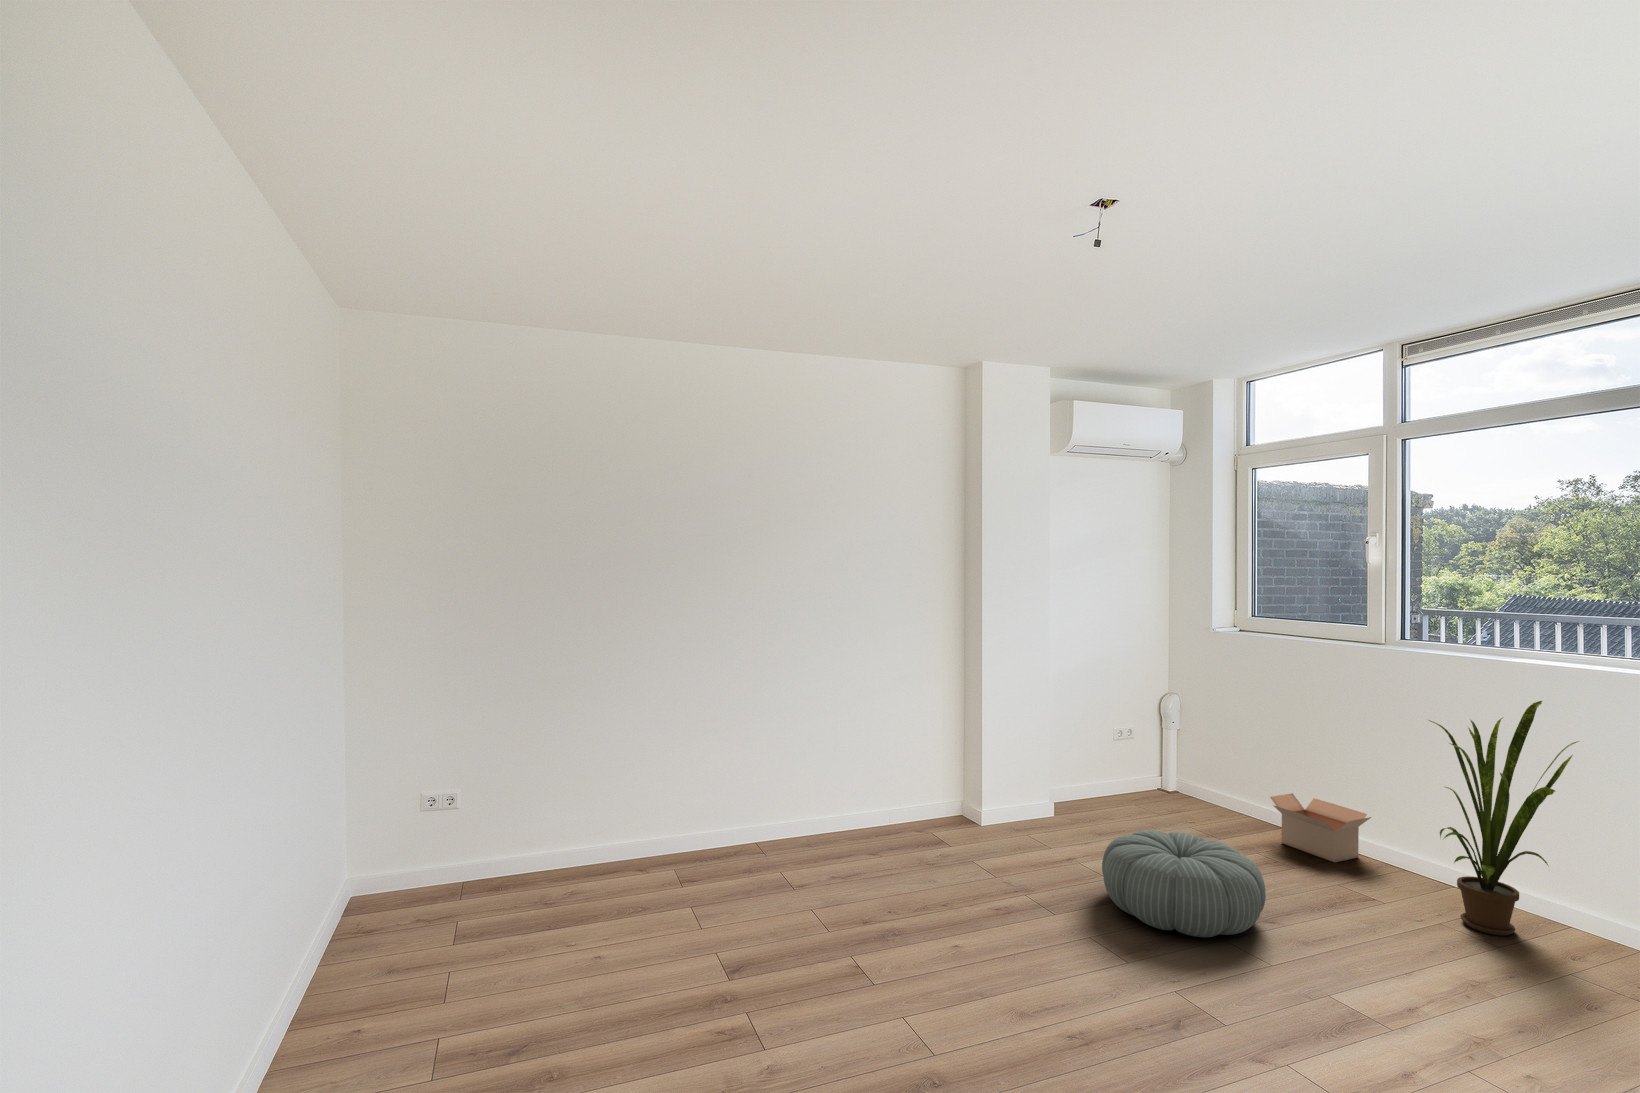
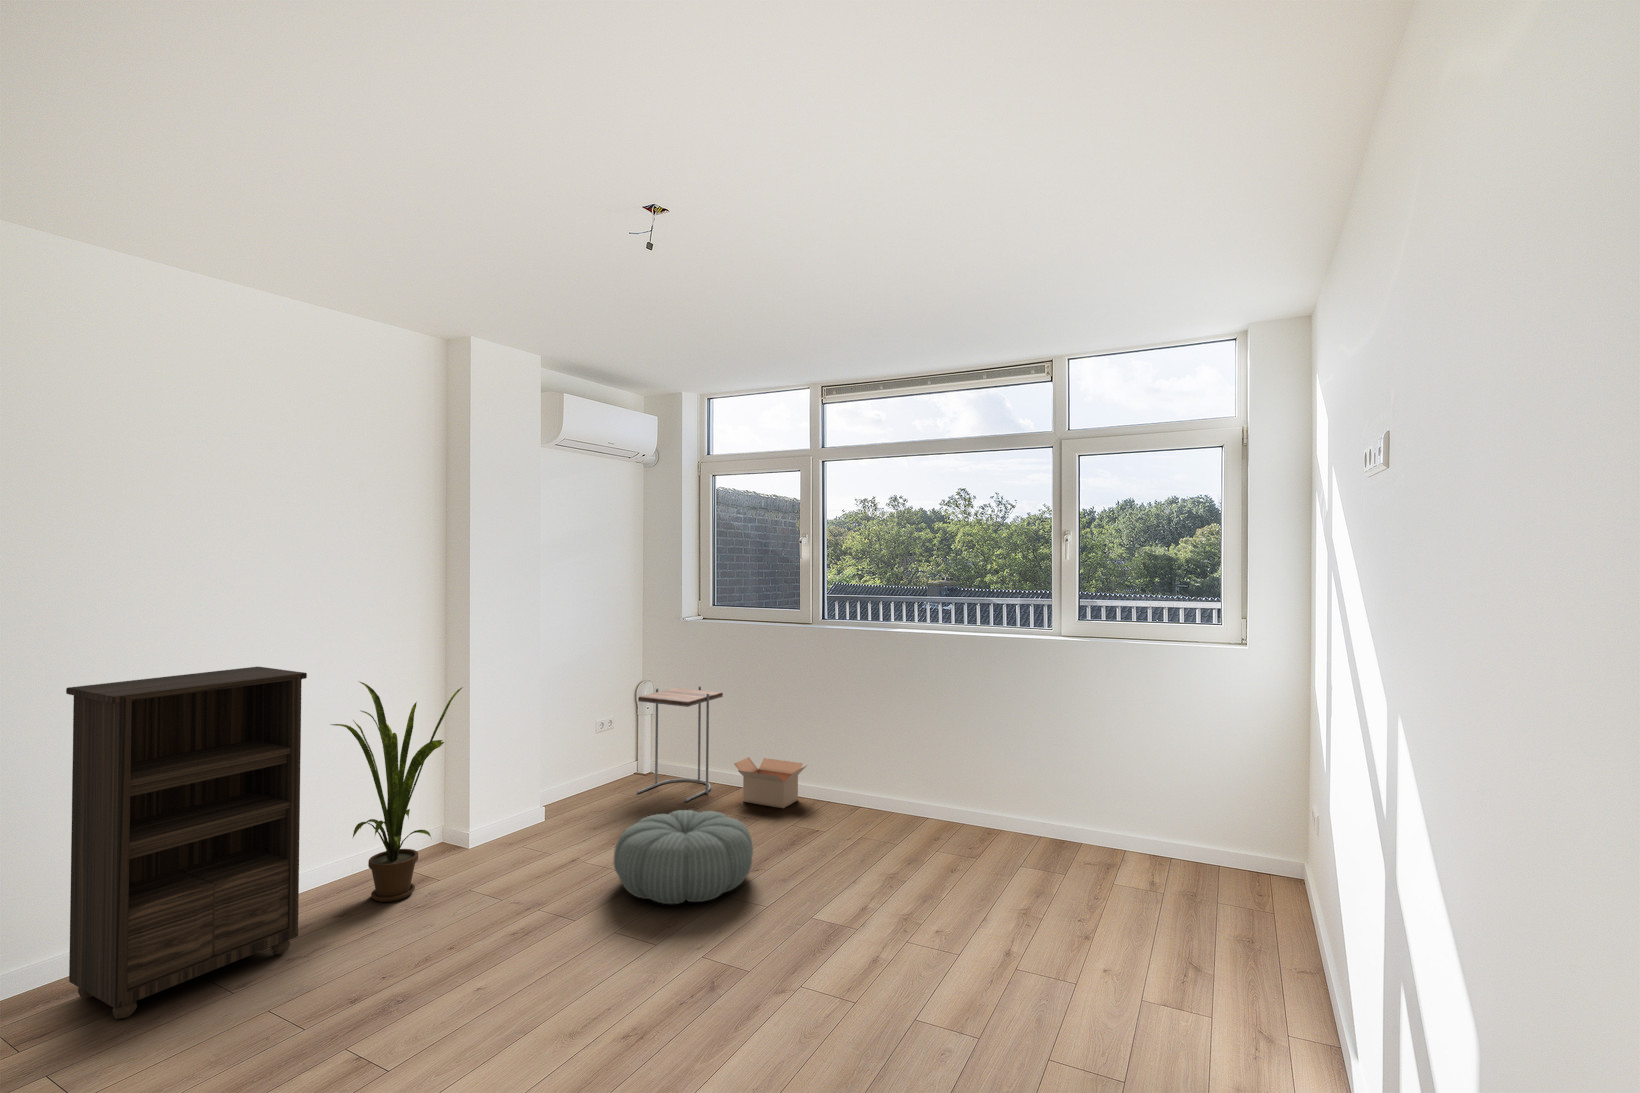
bookshelf: none [705,641,843,883] -> present [66,667,307,1019]
side table: none [1157,700,1261,828] -> present [637,686,723,802]
house plant: present [1429,701,1579,936] -> present [331,682,462,902]

